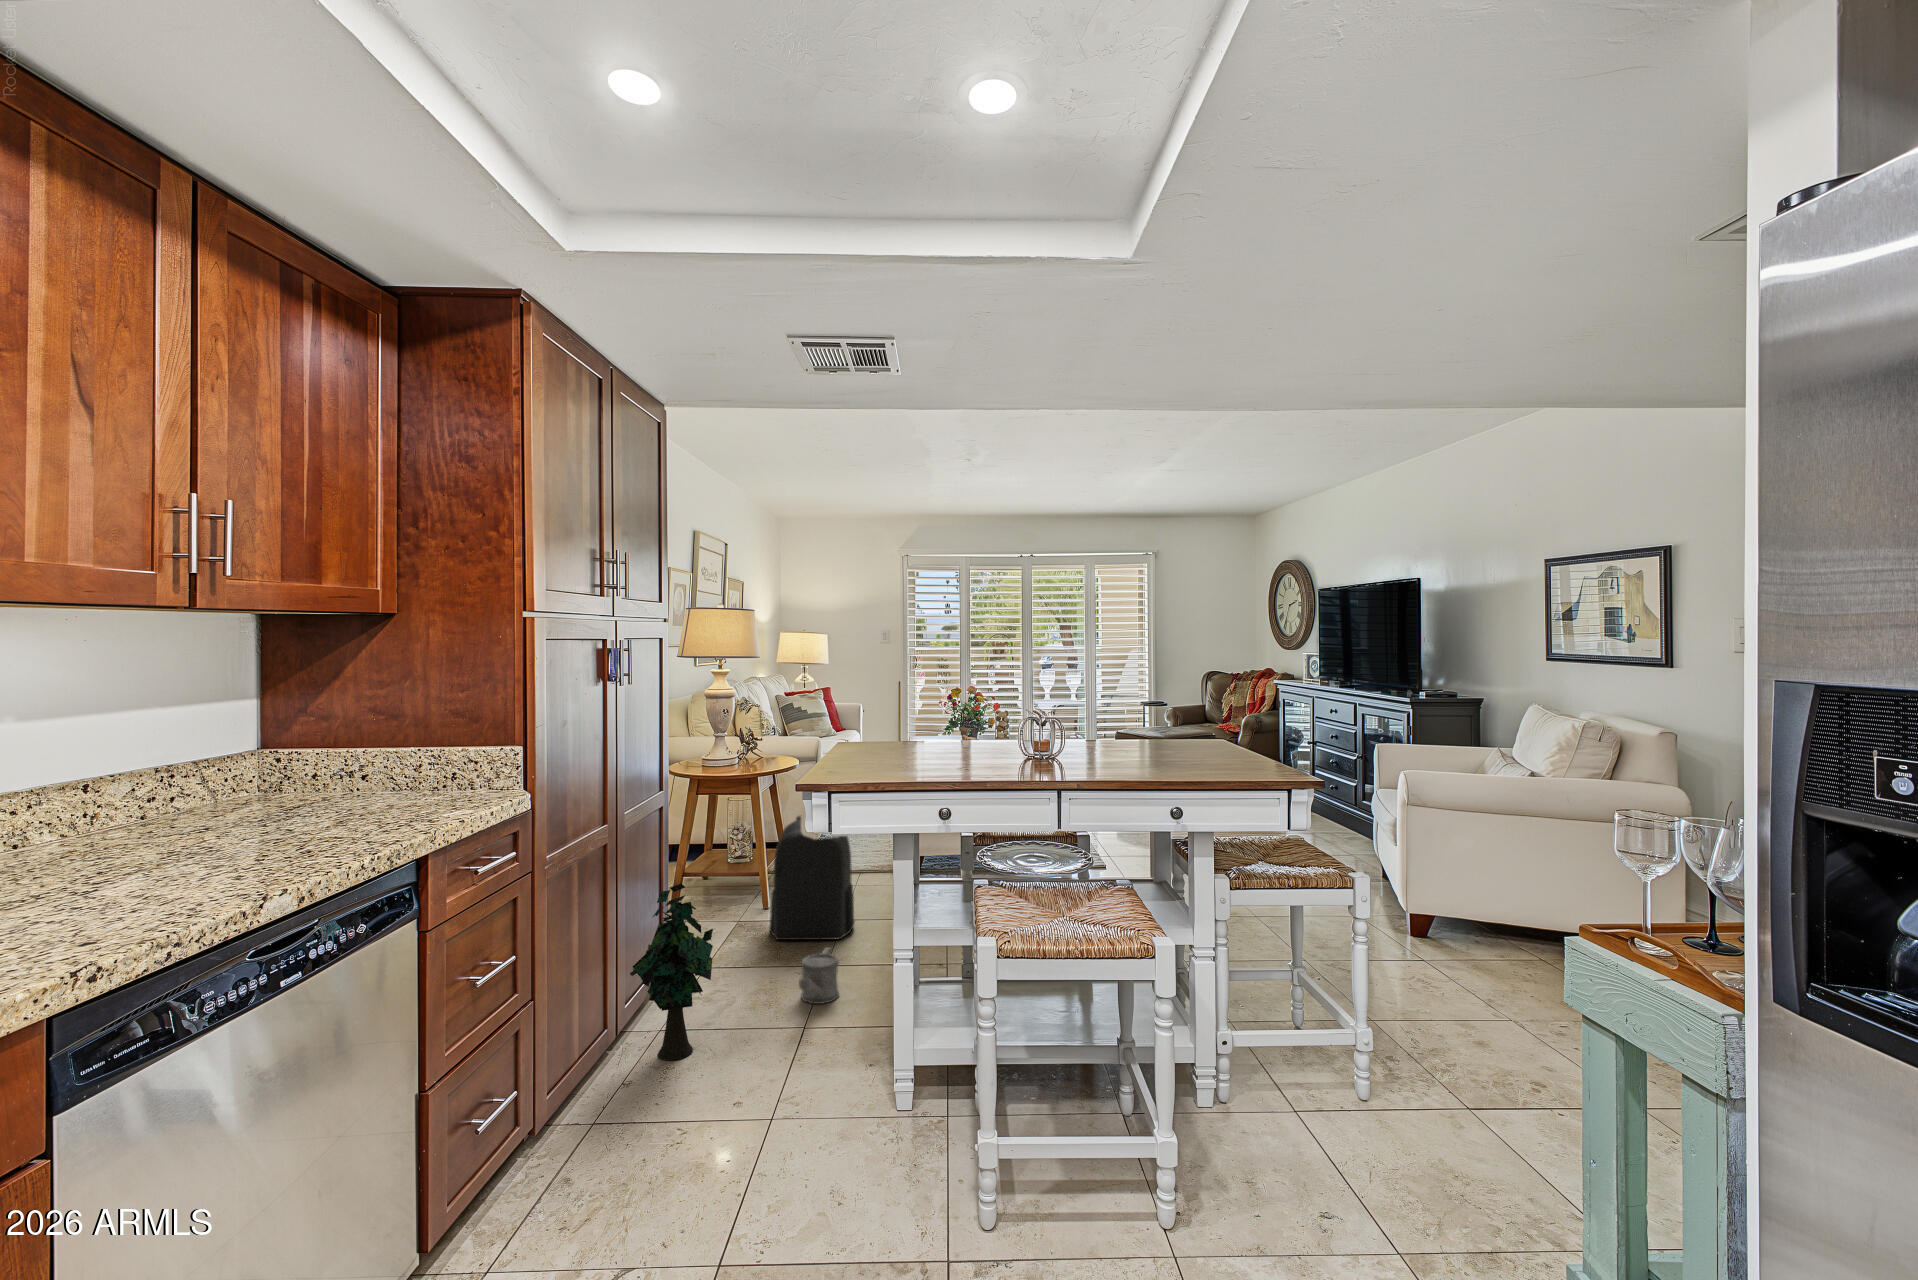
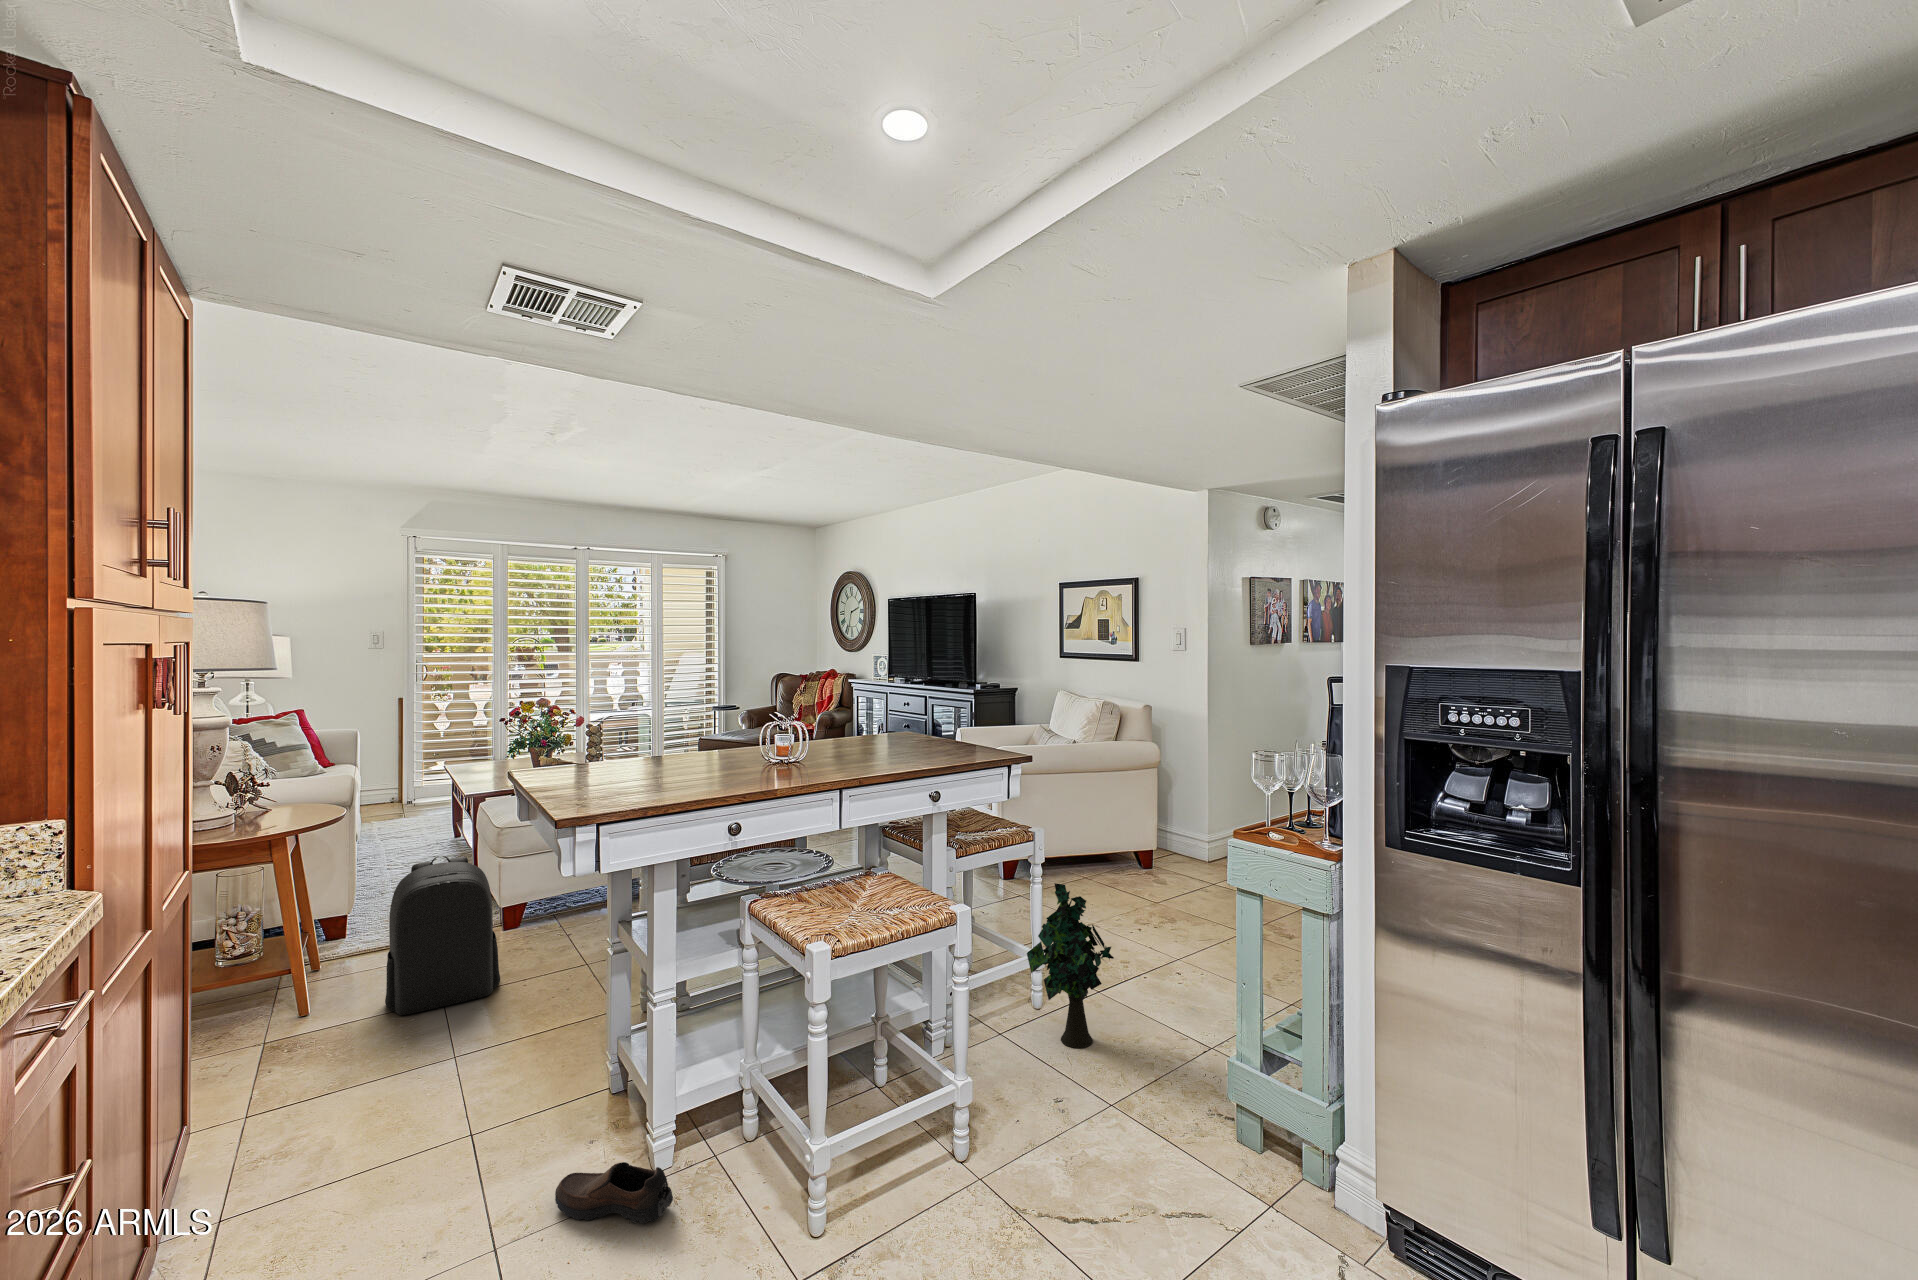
decorative plant: present [630,883,713,1060] -> present [1027,883,1114,1048]
watering can: present [799,947,839,1004] -> none [479,1004,529,1071]
shoe: none [781,1105,862,1172] -> present [555,1162,673,1223]

